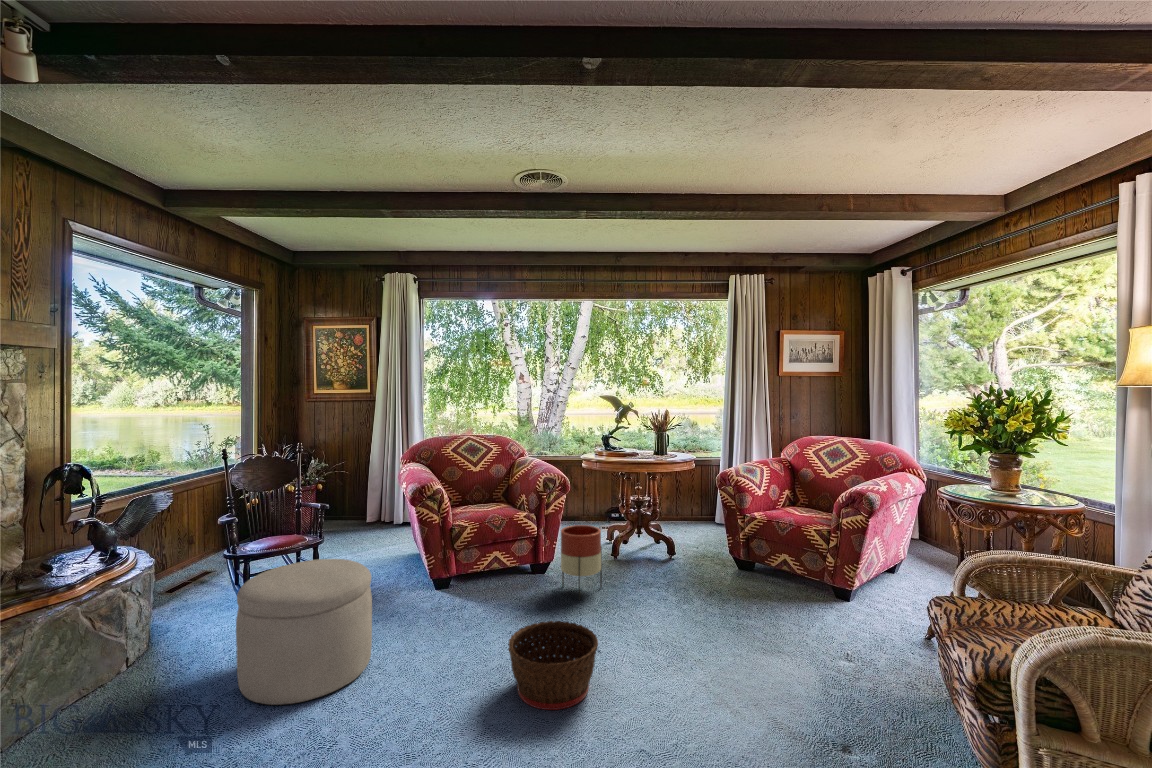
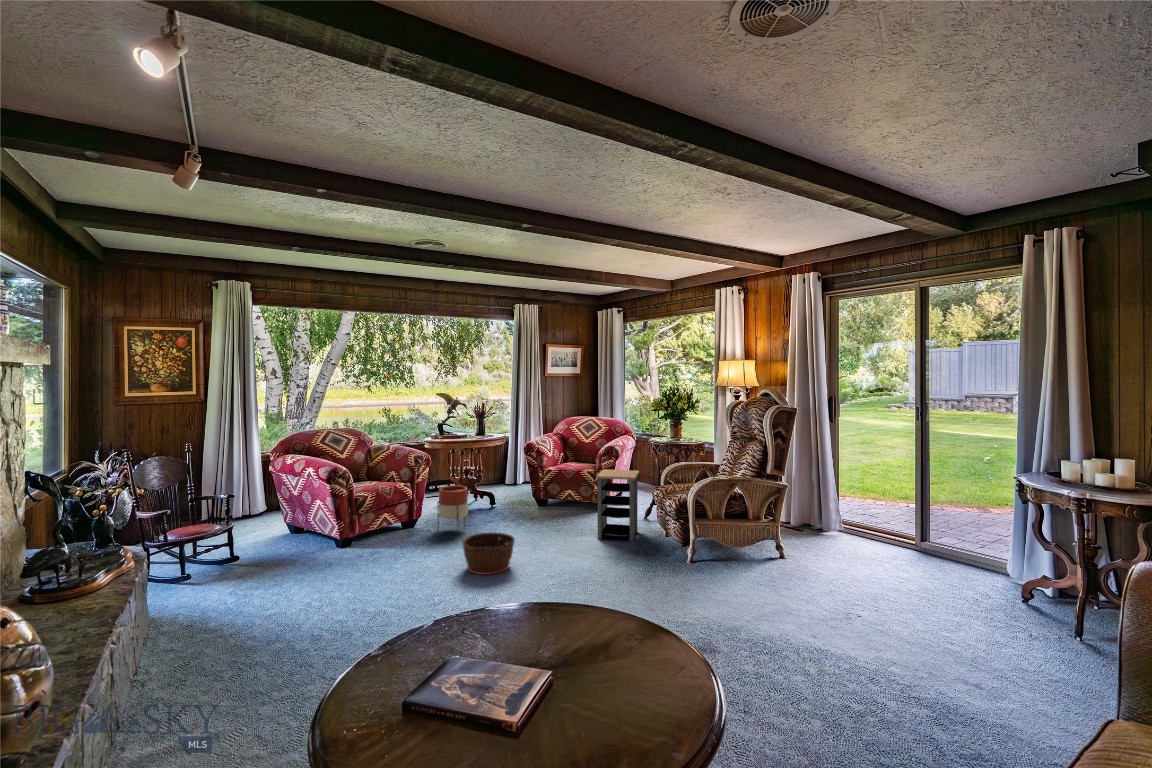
side table: none [789,535,892,699] -> present [596,469,639,541]
ottoman: present [236,559,372,705] -> none [273,518,365,610]

